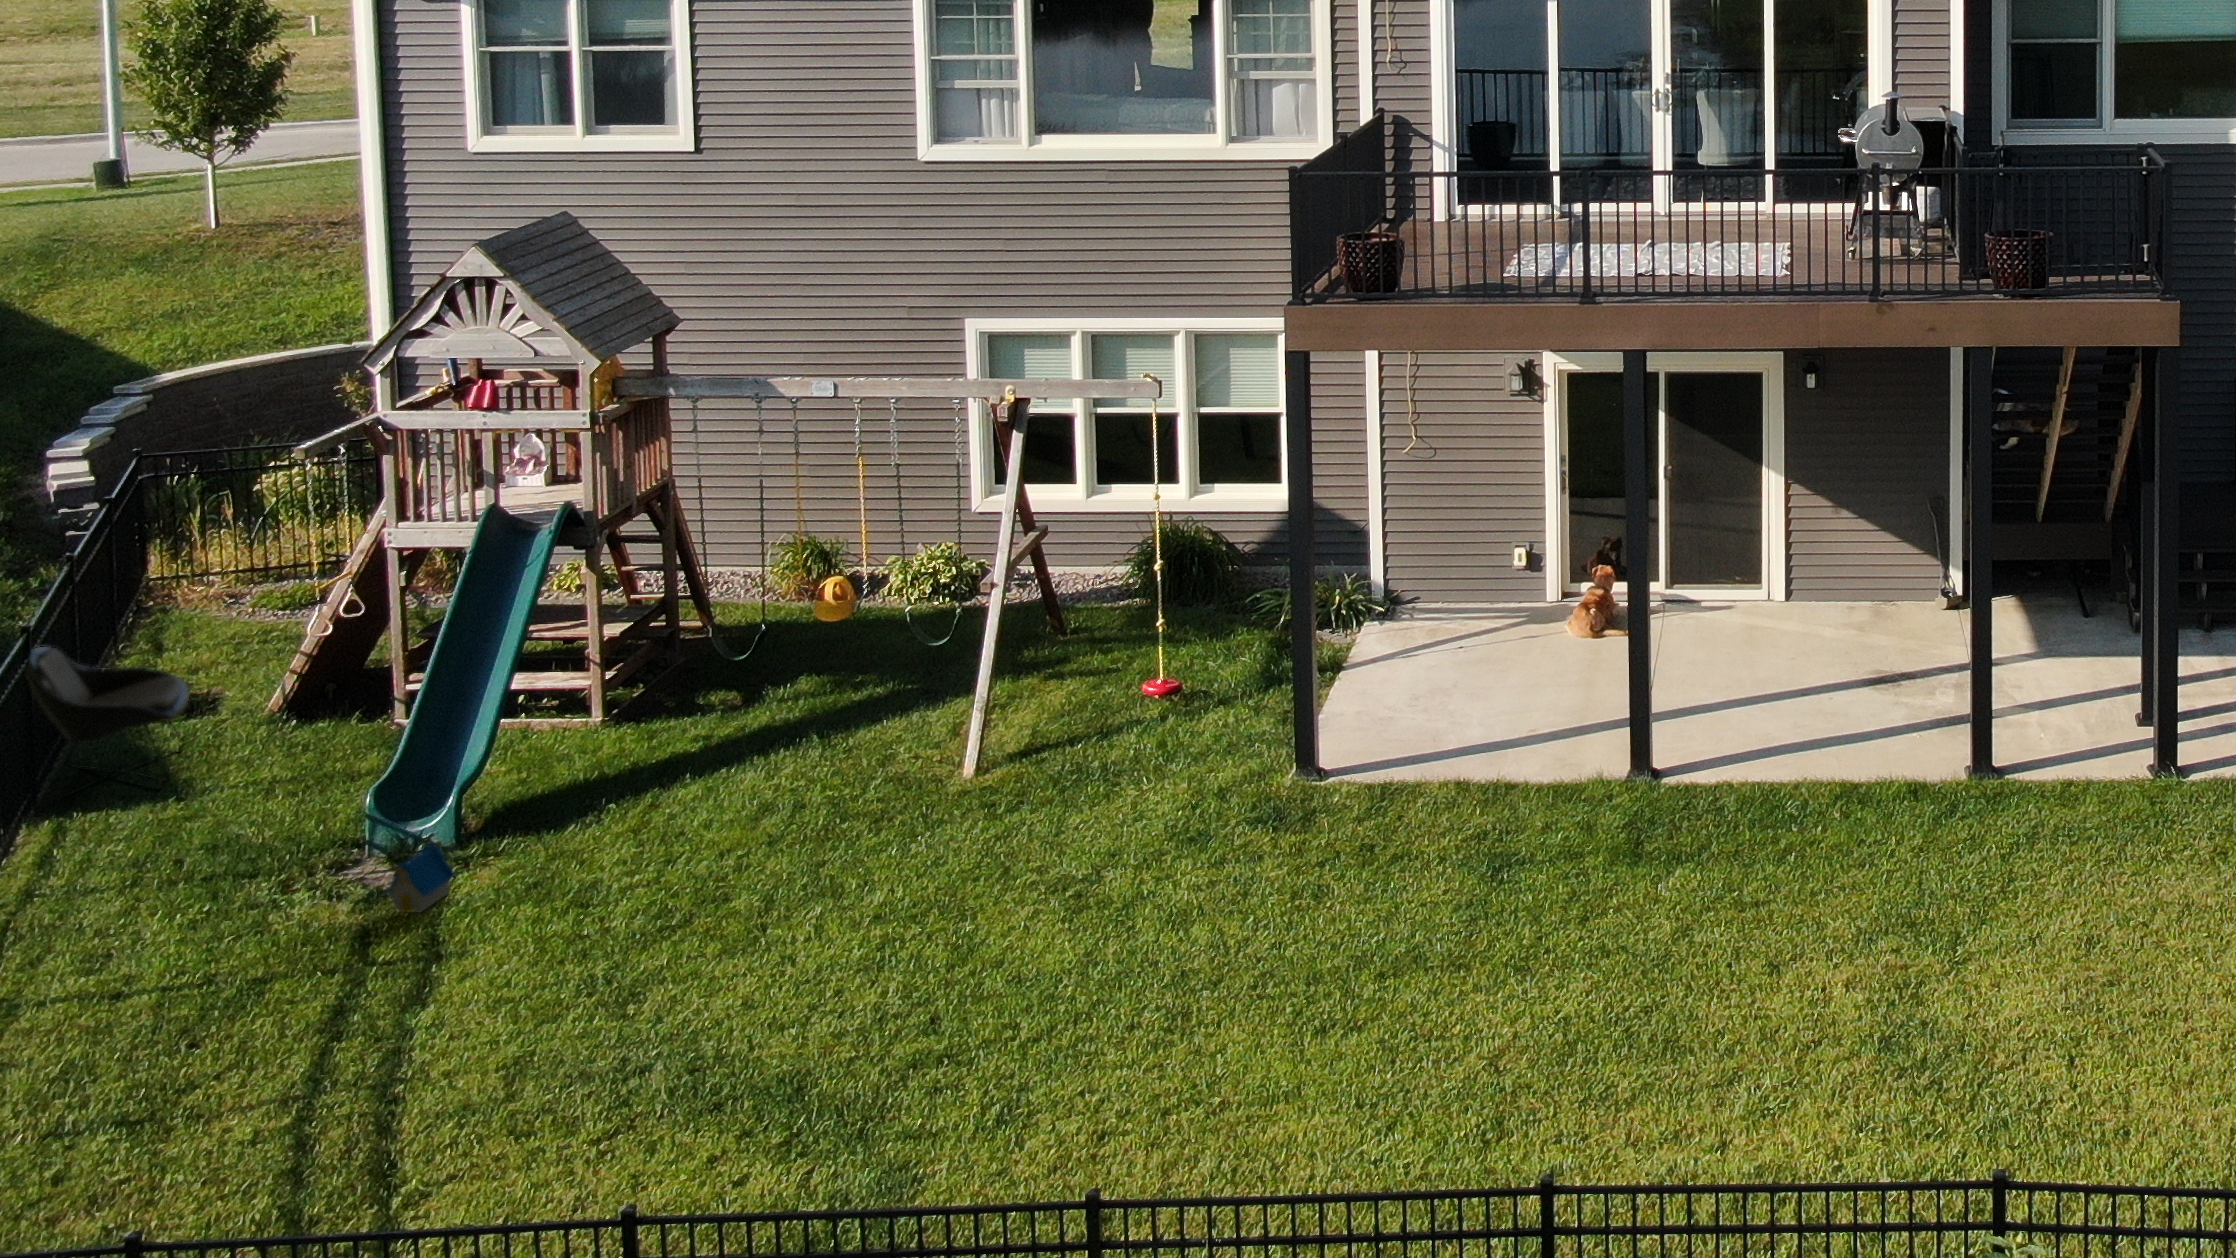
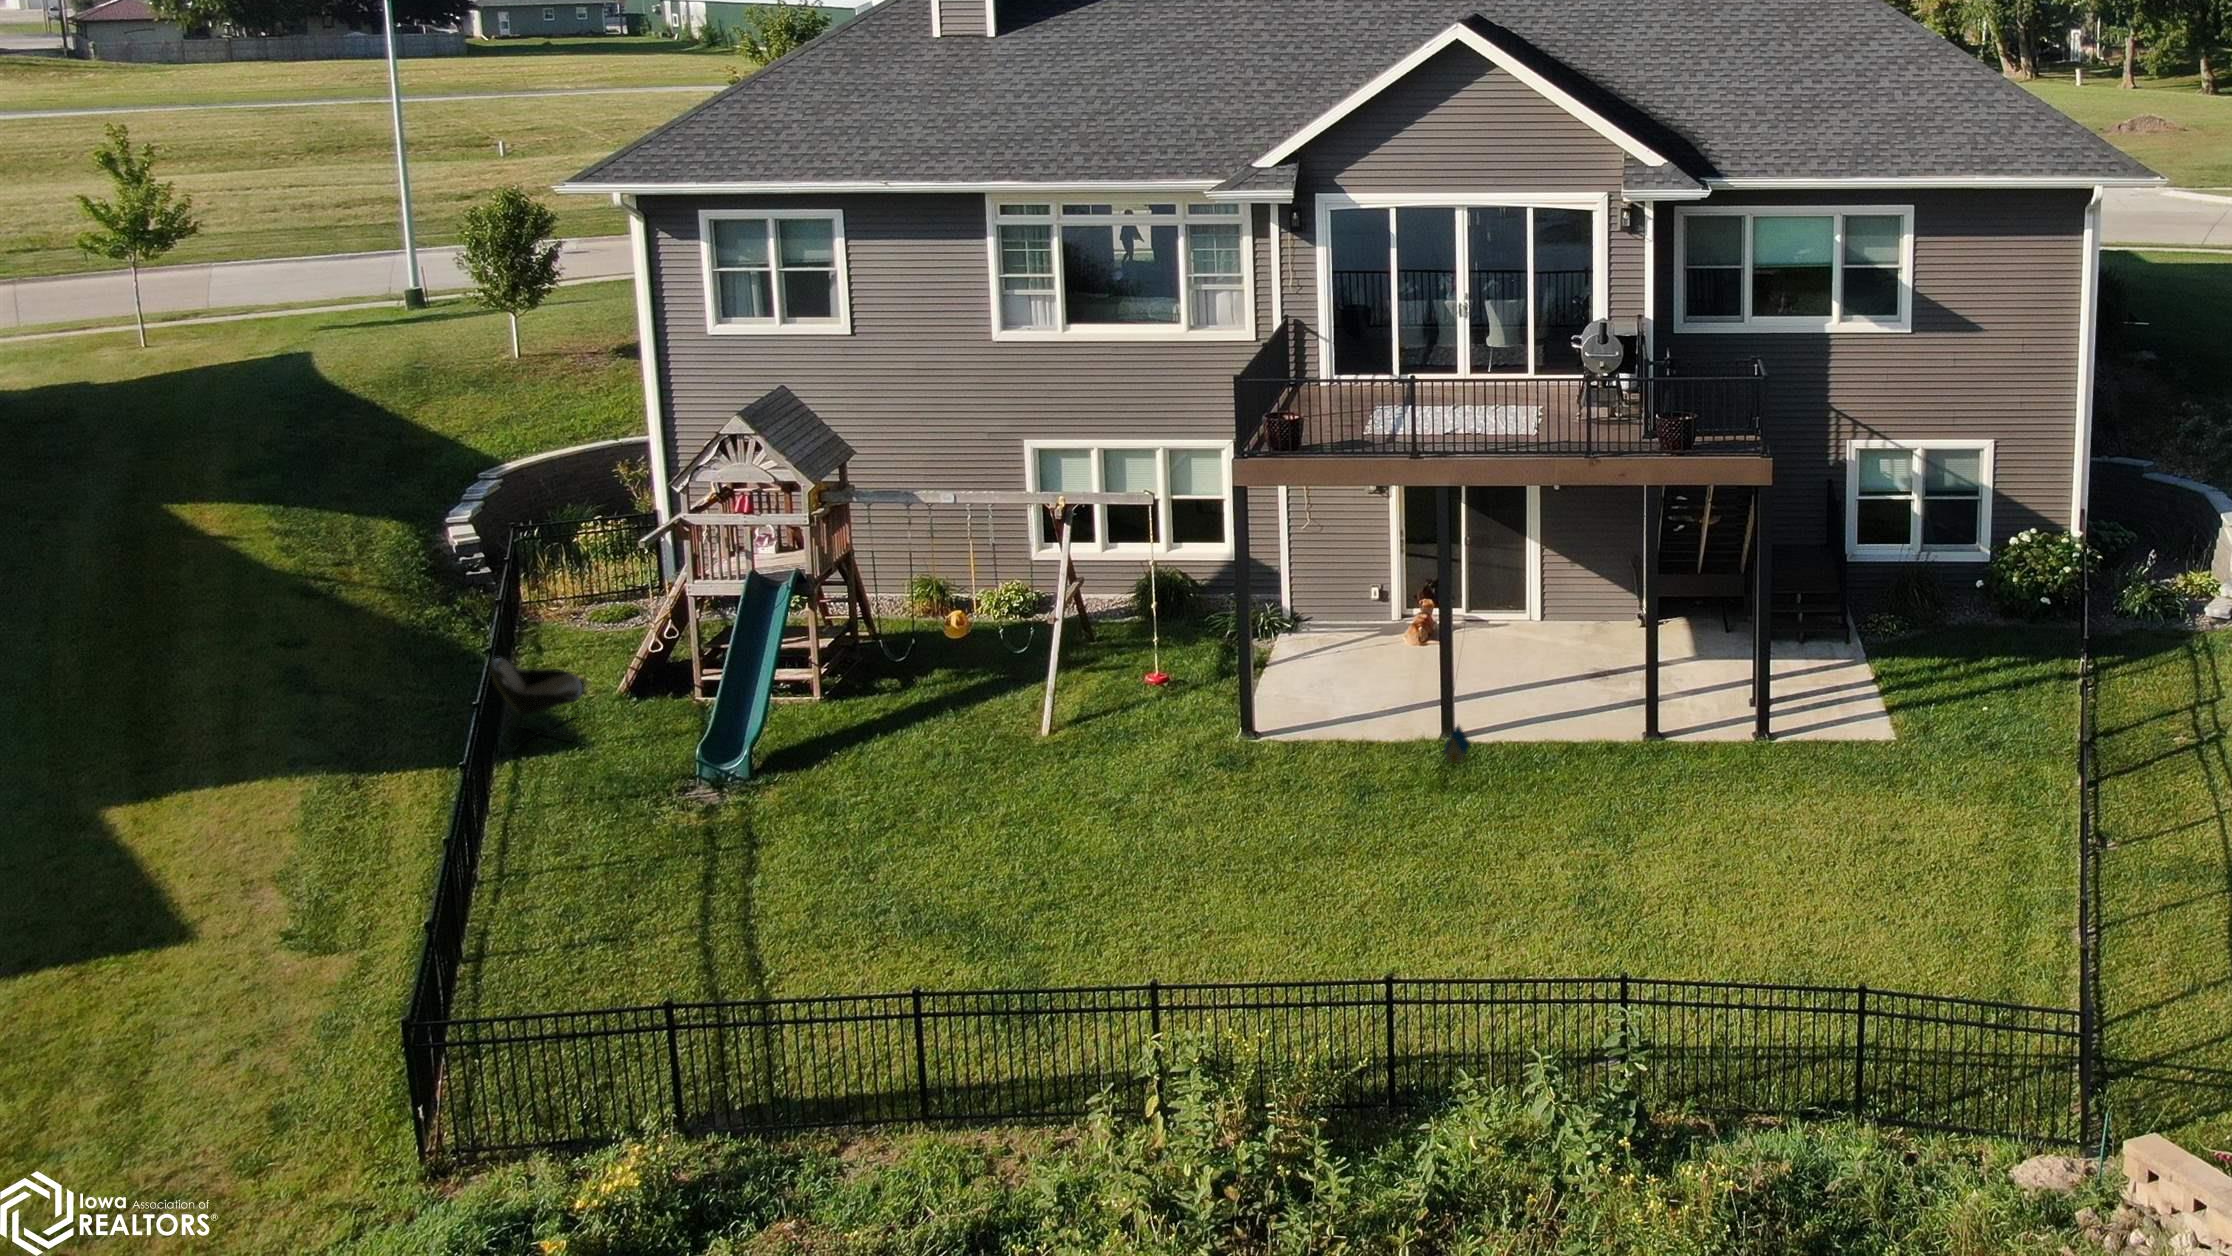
toy house: present [386,841,457,912] -> present [1443,726,1470,763]

